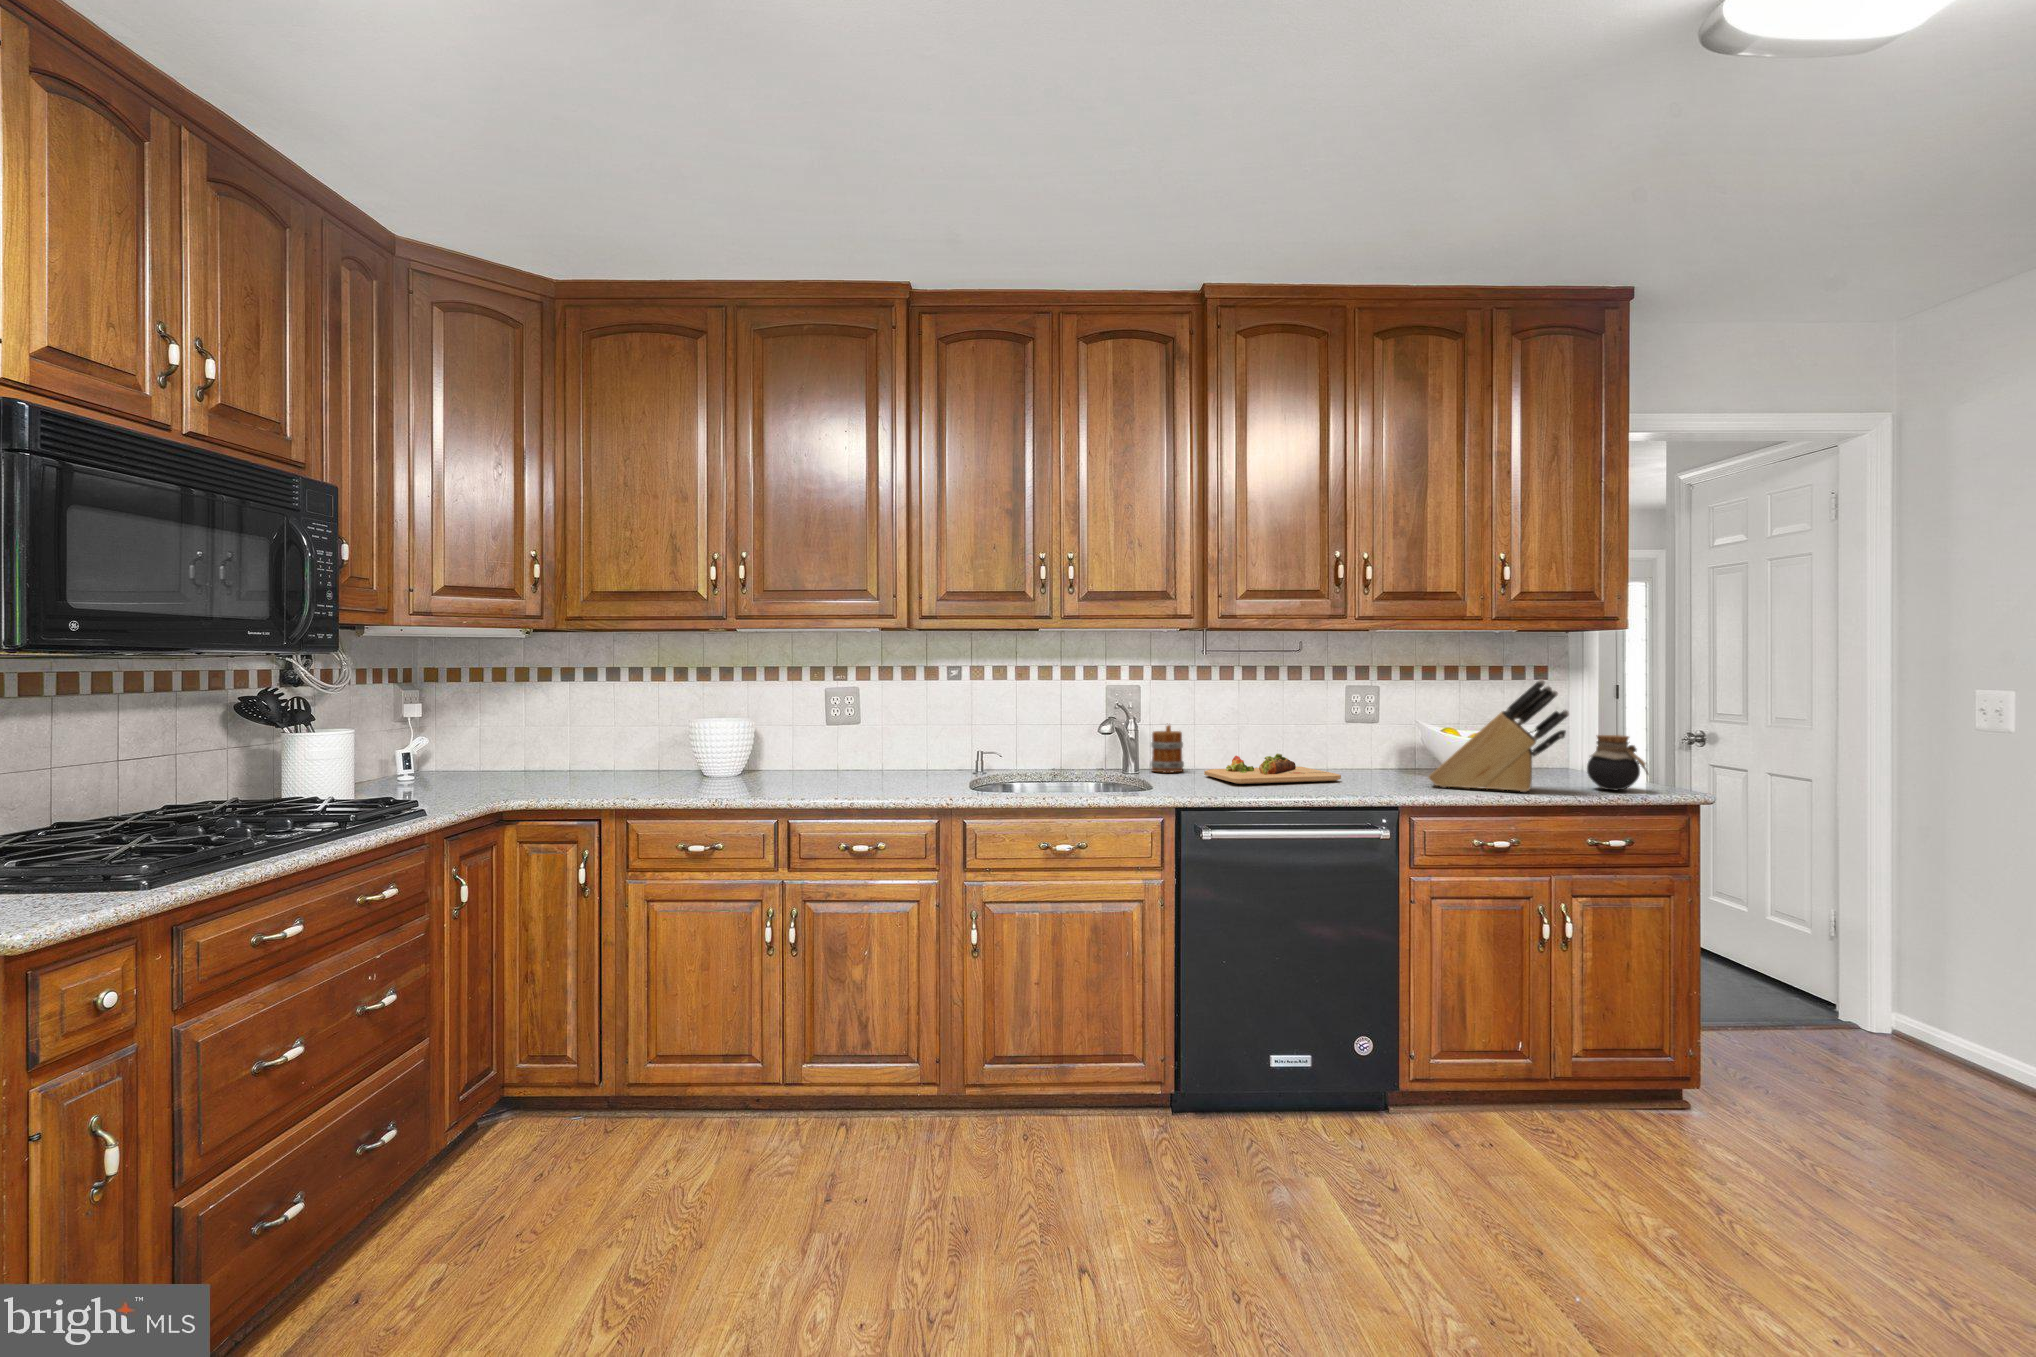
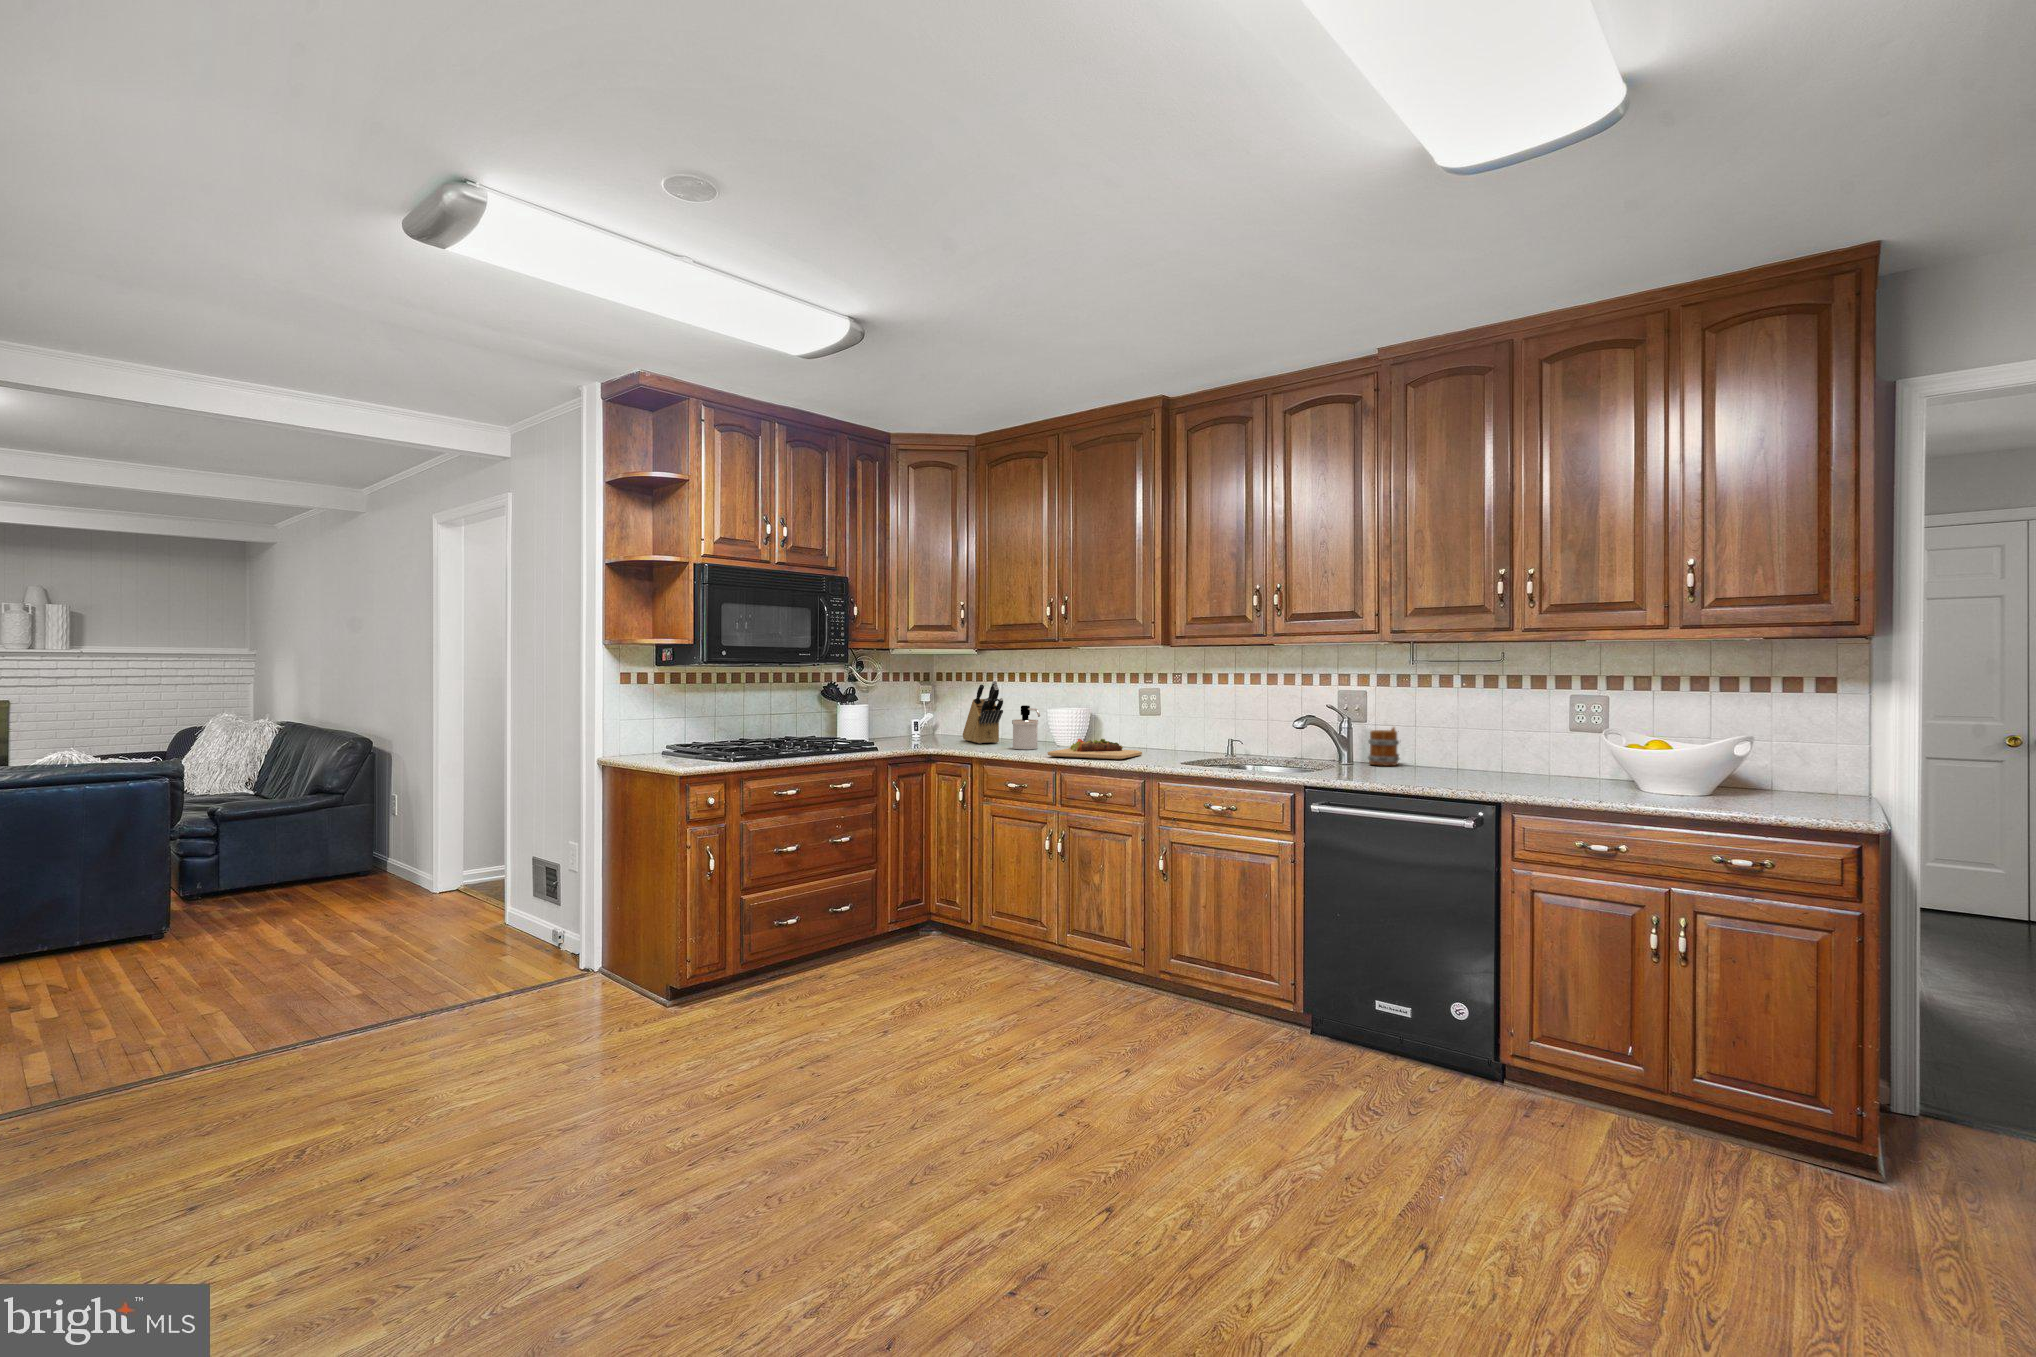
knife block: present [1429,680,1569,792] -> present [963,681,1003,744]
soap dispenser: none [637,718,693,786] -> present [1012,705,1040,749]
jar: present [1587,735,1648,790] -> none [1736,750,1801,808]
cutting board: present [1204,754,1341,784] -> present [1048,739,1142,759]

